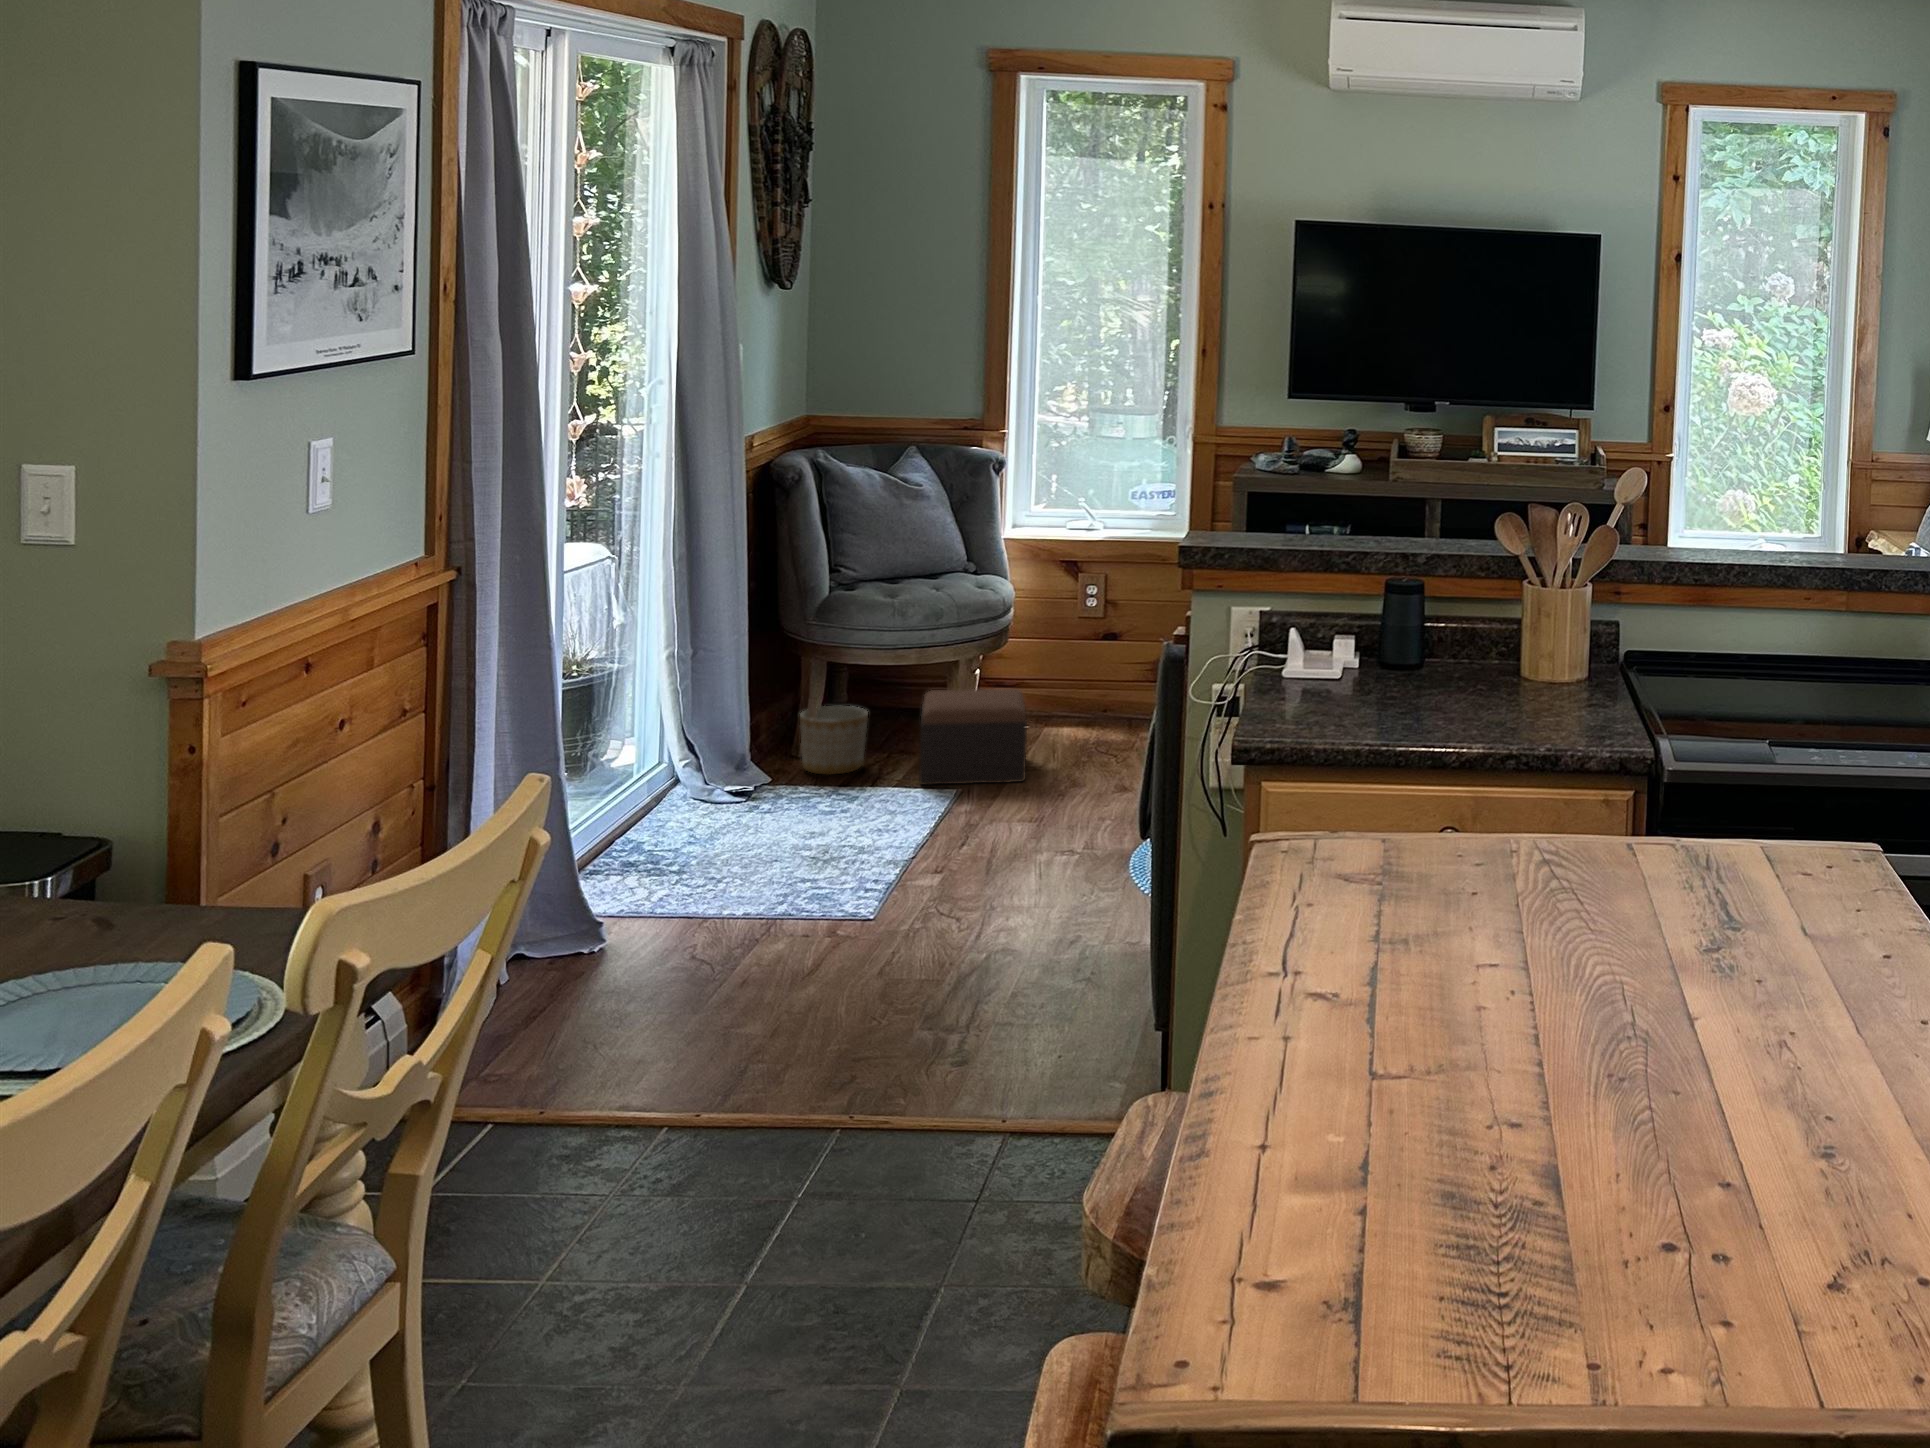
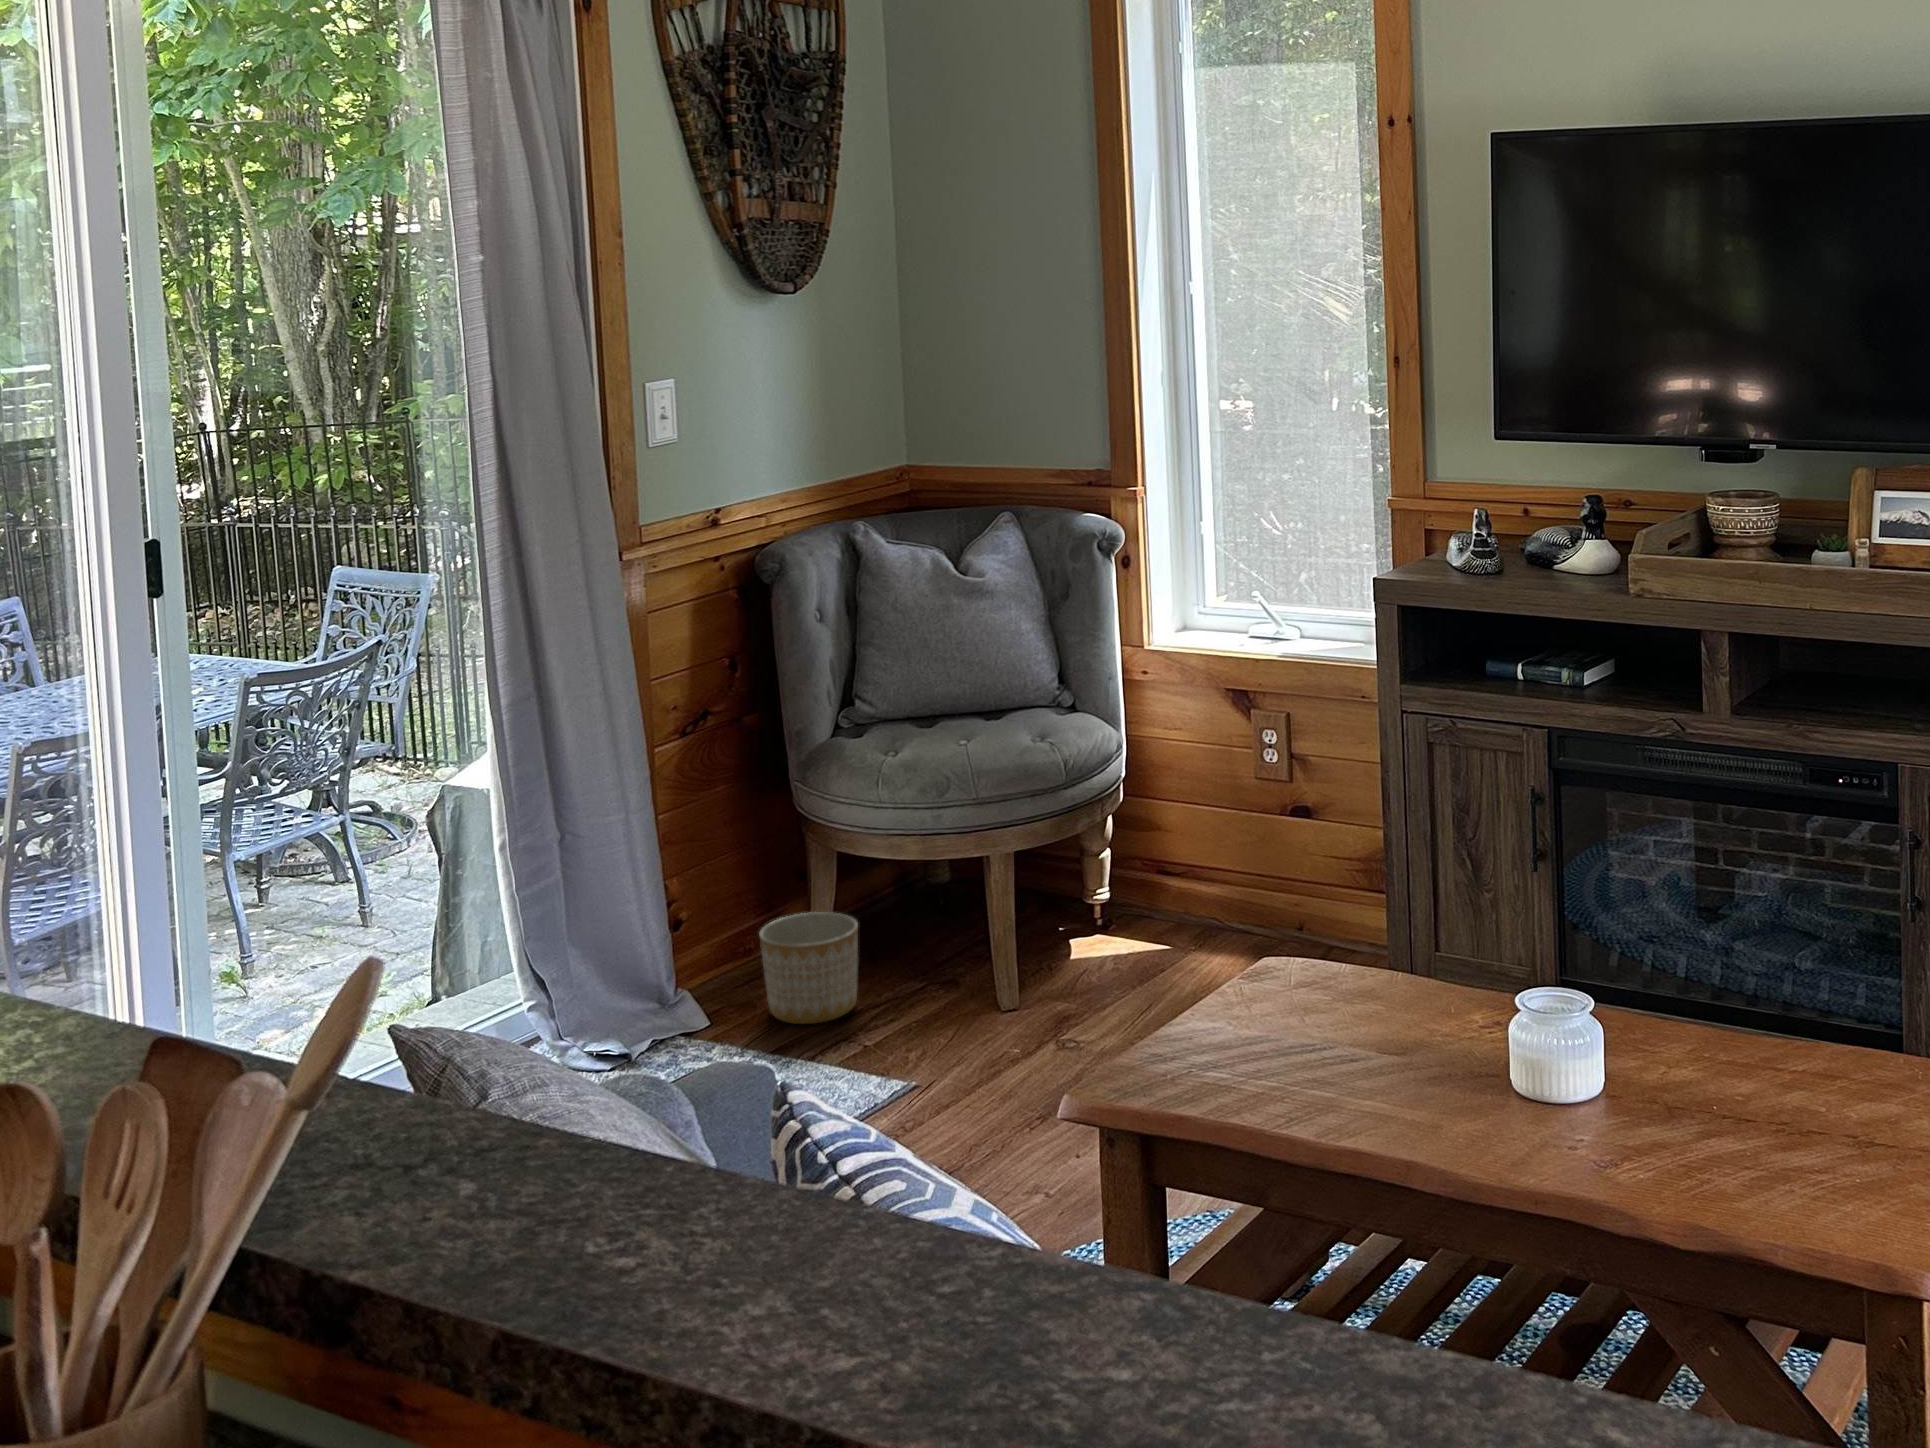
footstool: present [919,689,1027,785] -> none [874,903,1085,1079]

